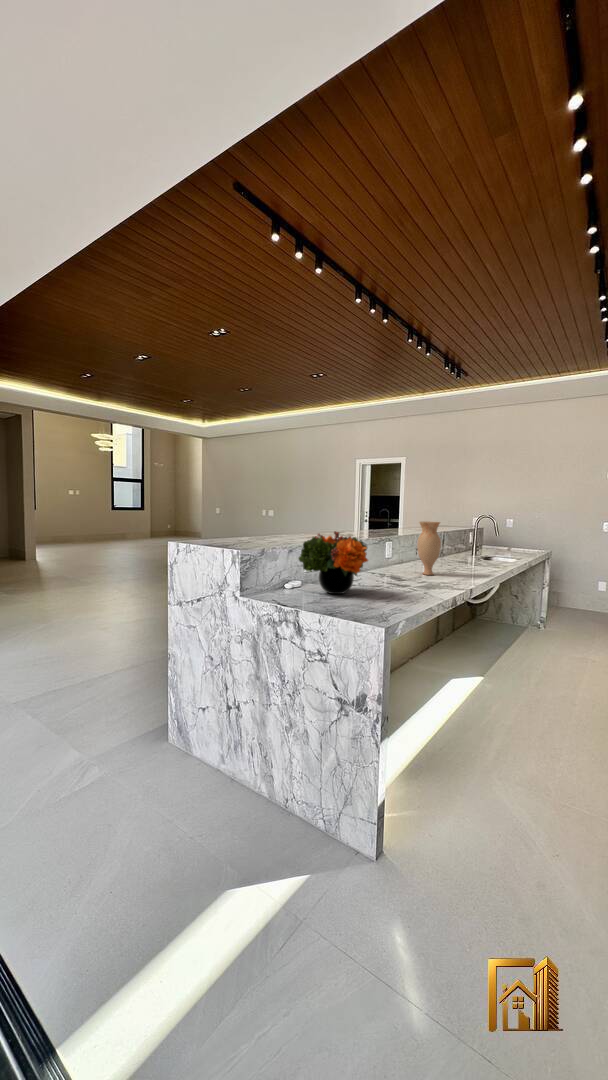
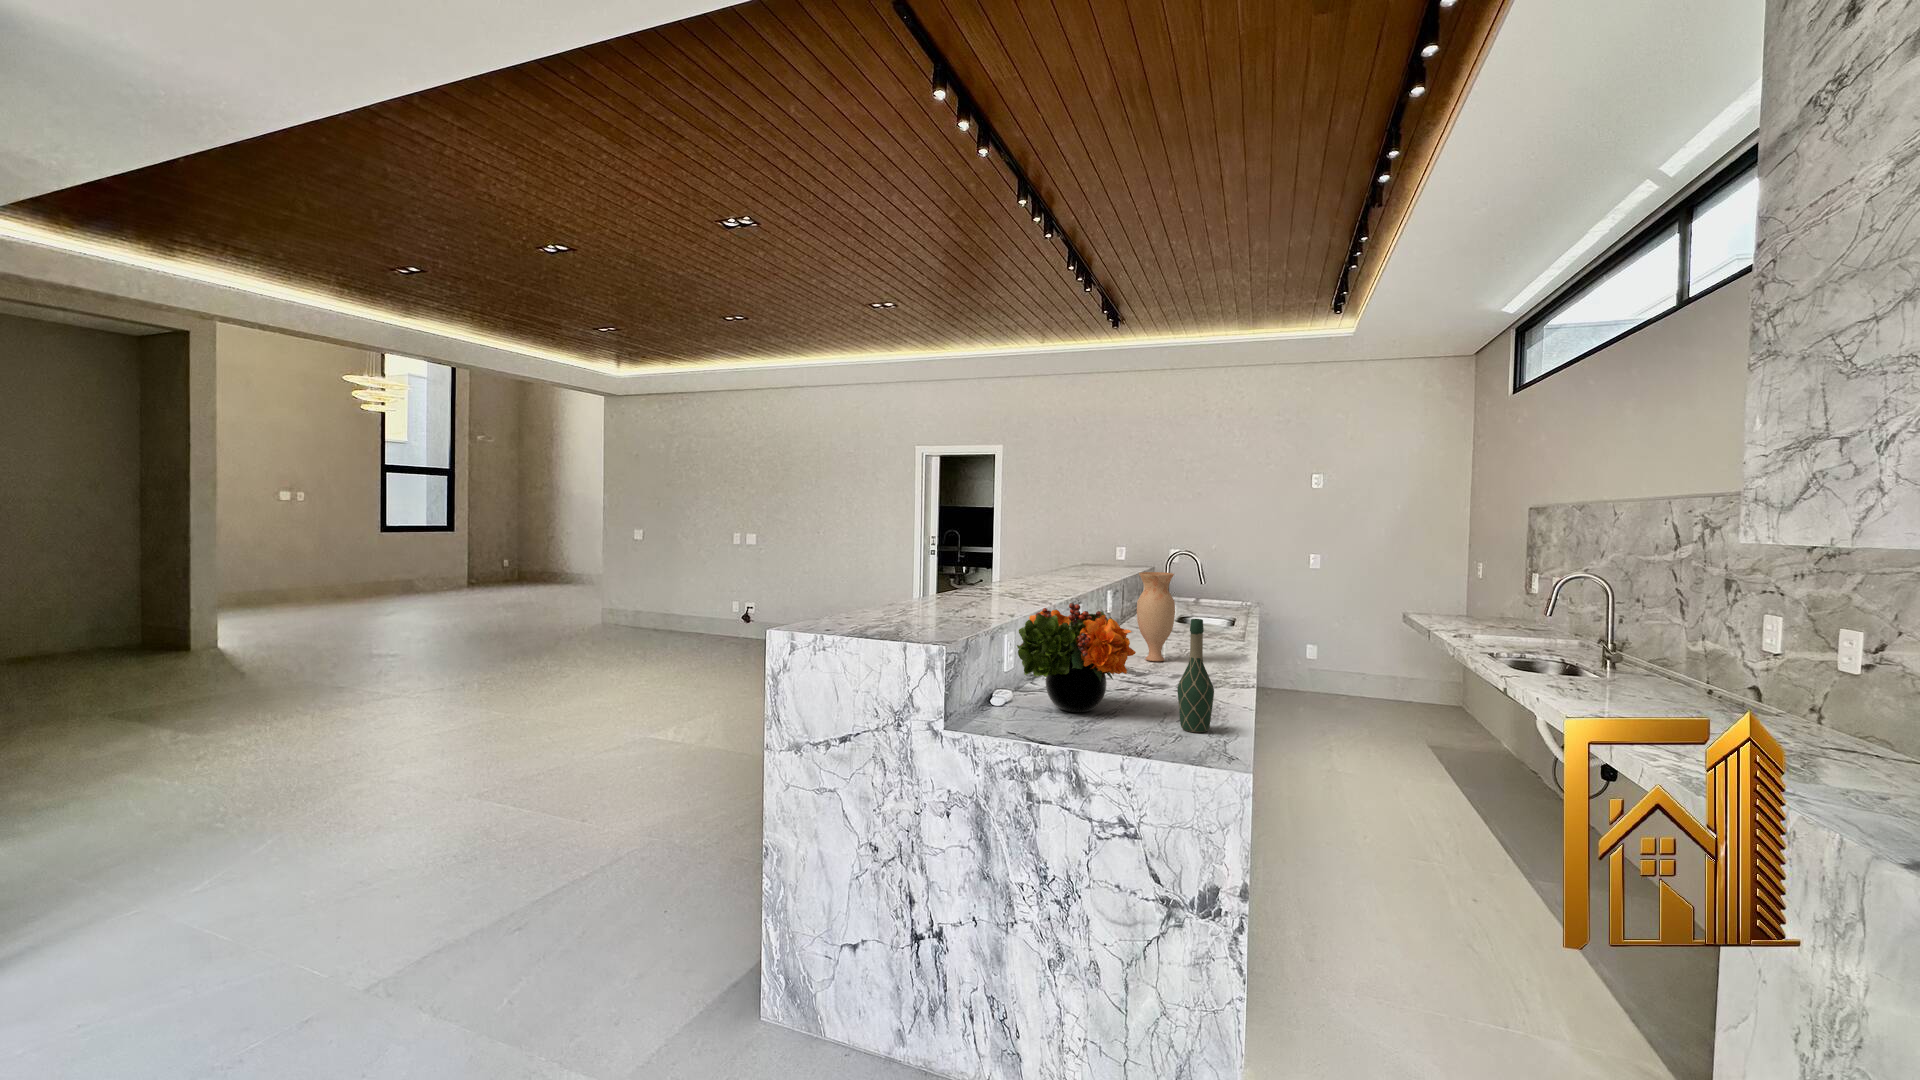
wine bottle: none [382,539,404,607] -> present [1177,619,1214,732]

